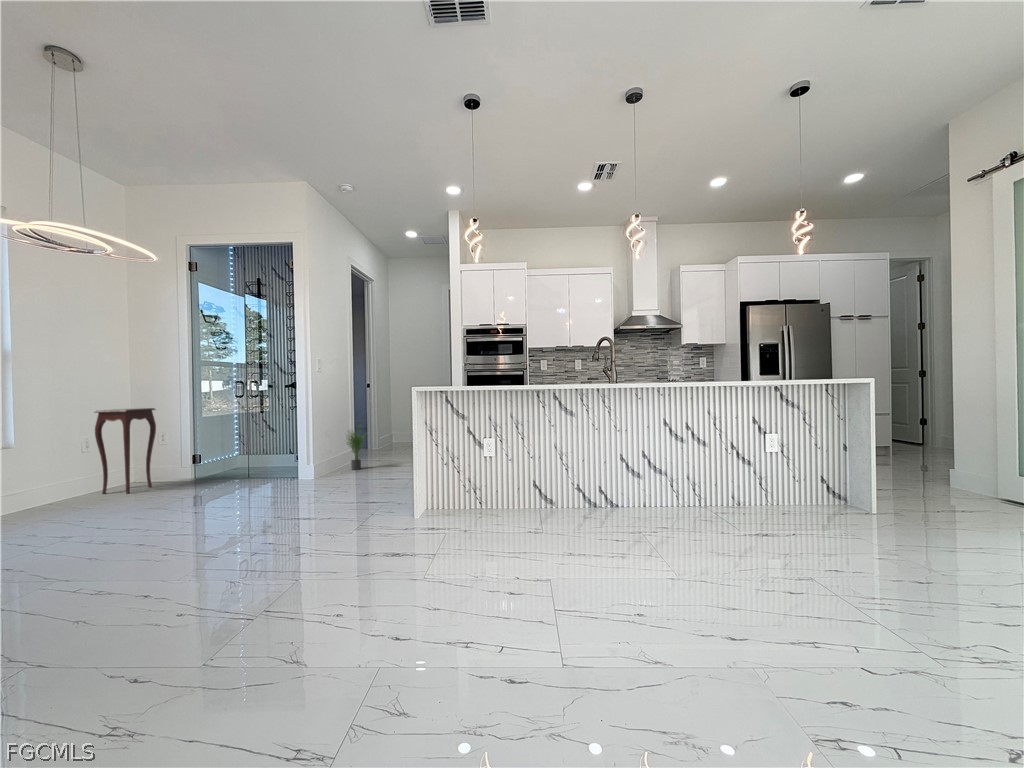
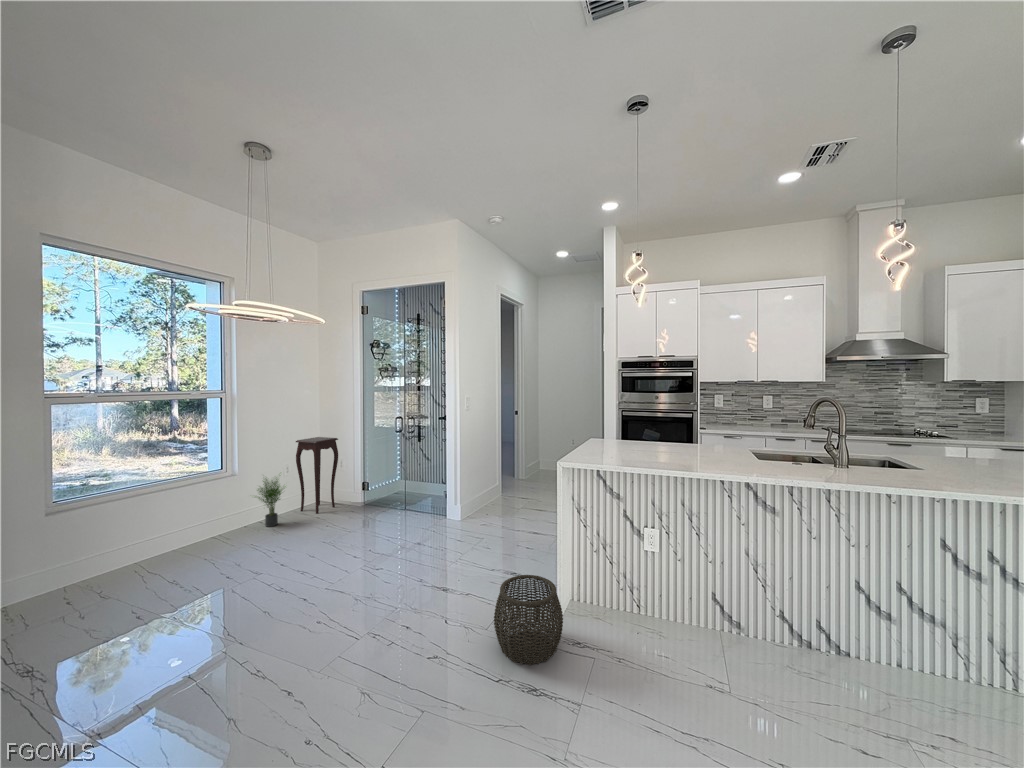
potted plant: present [347,433,363,470] -> present [258,479,282,527]
woven basket: none [358,480,420,544] -> present [494,575,563,665]

